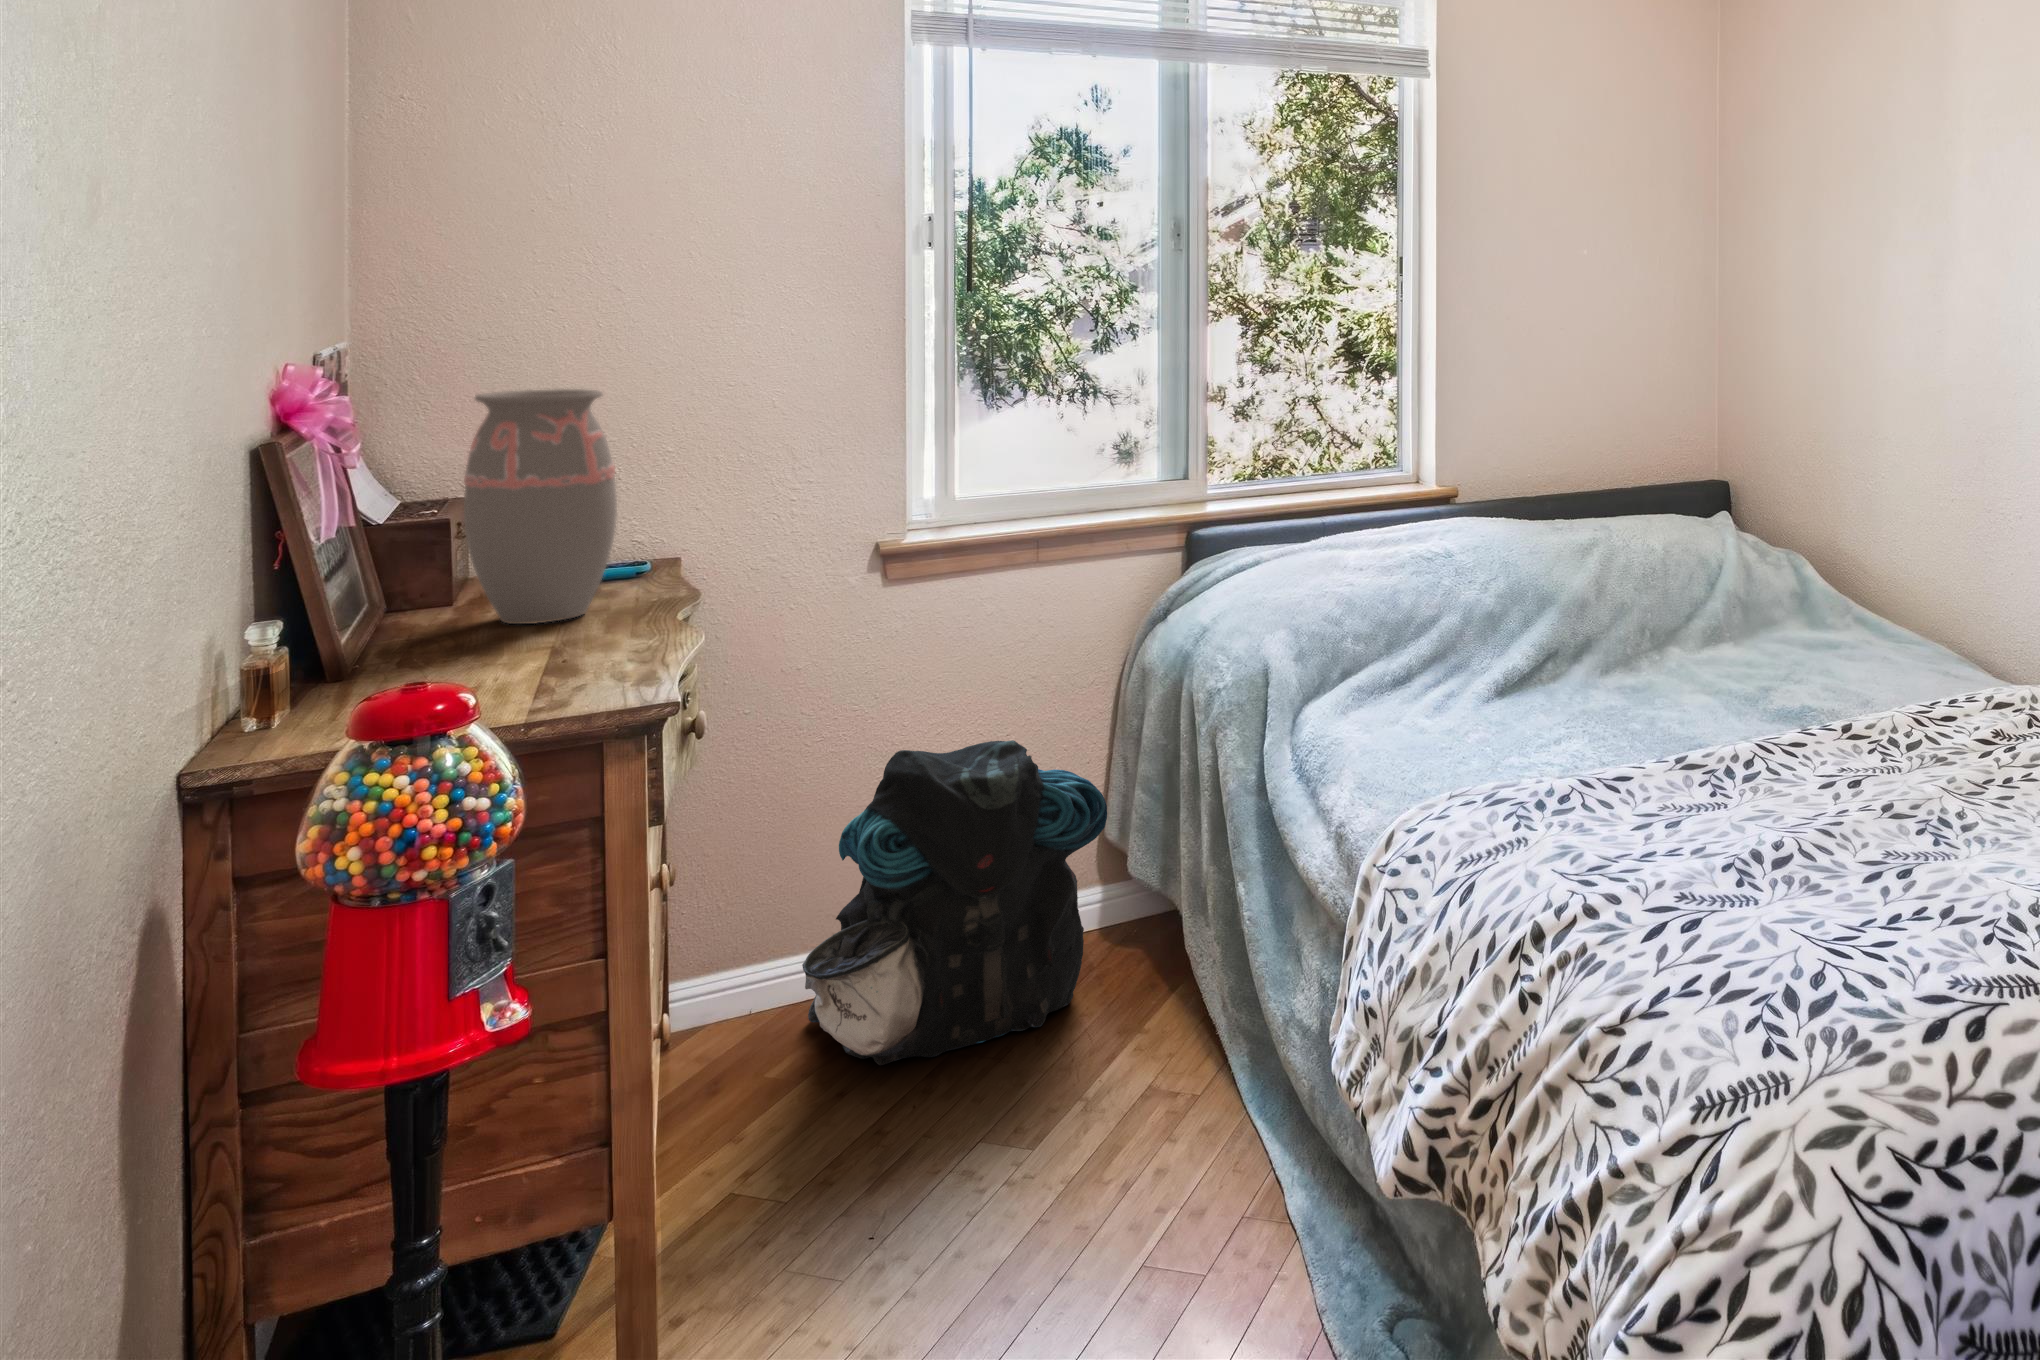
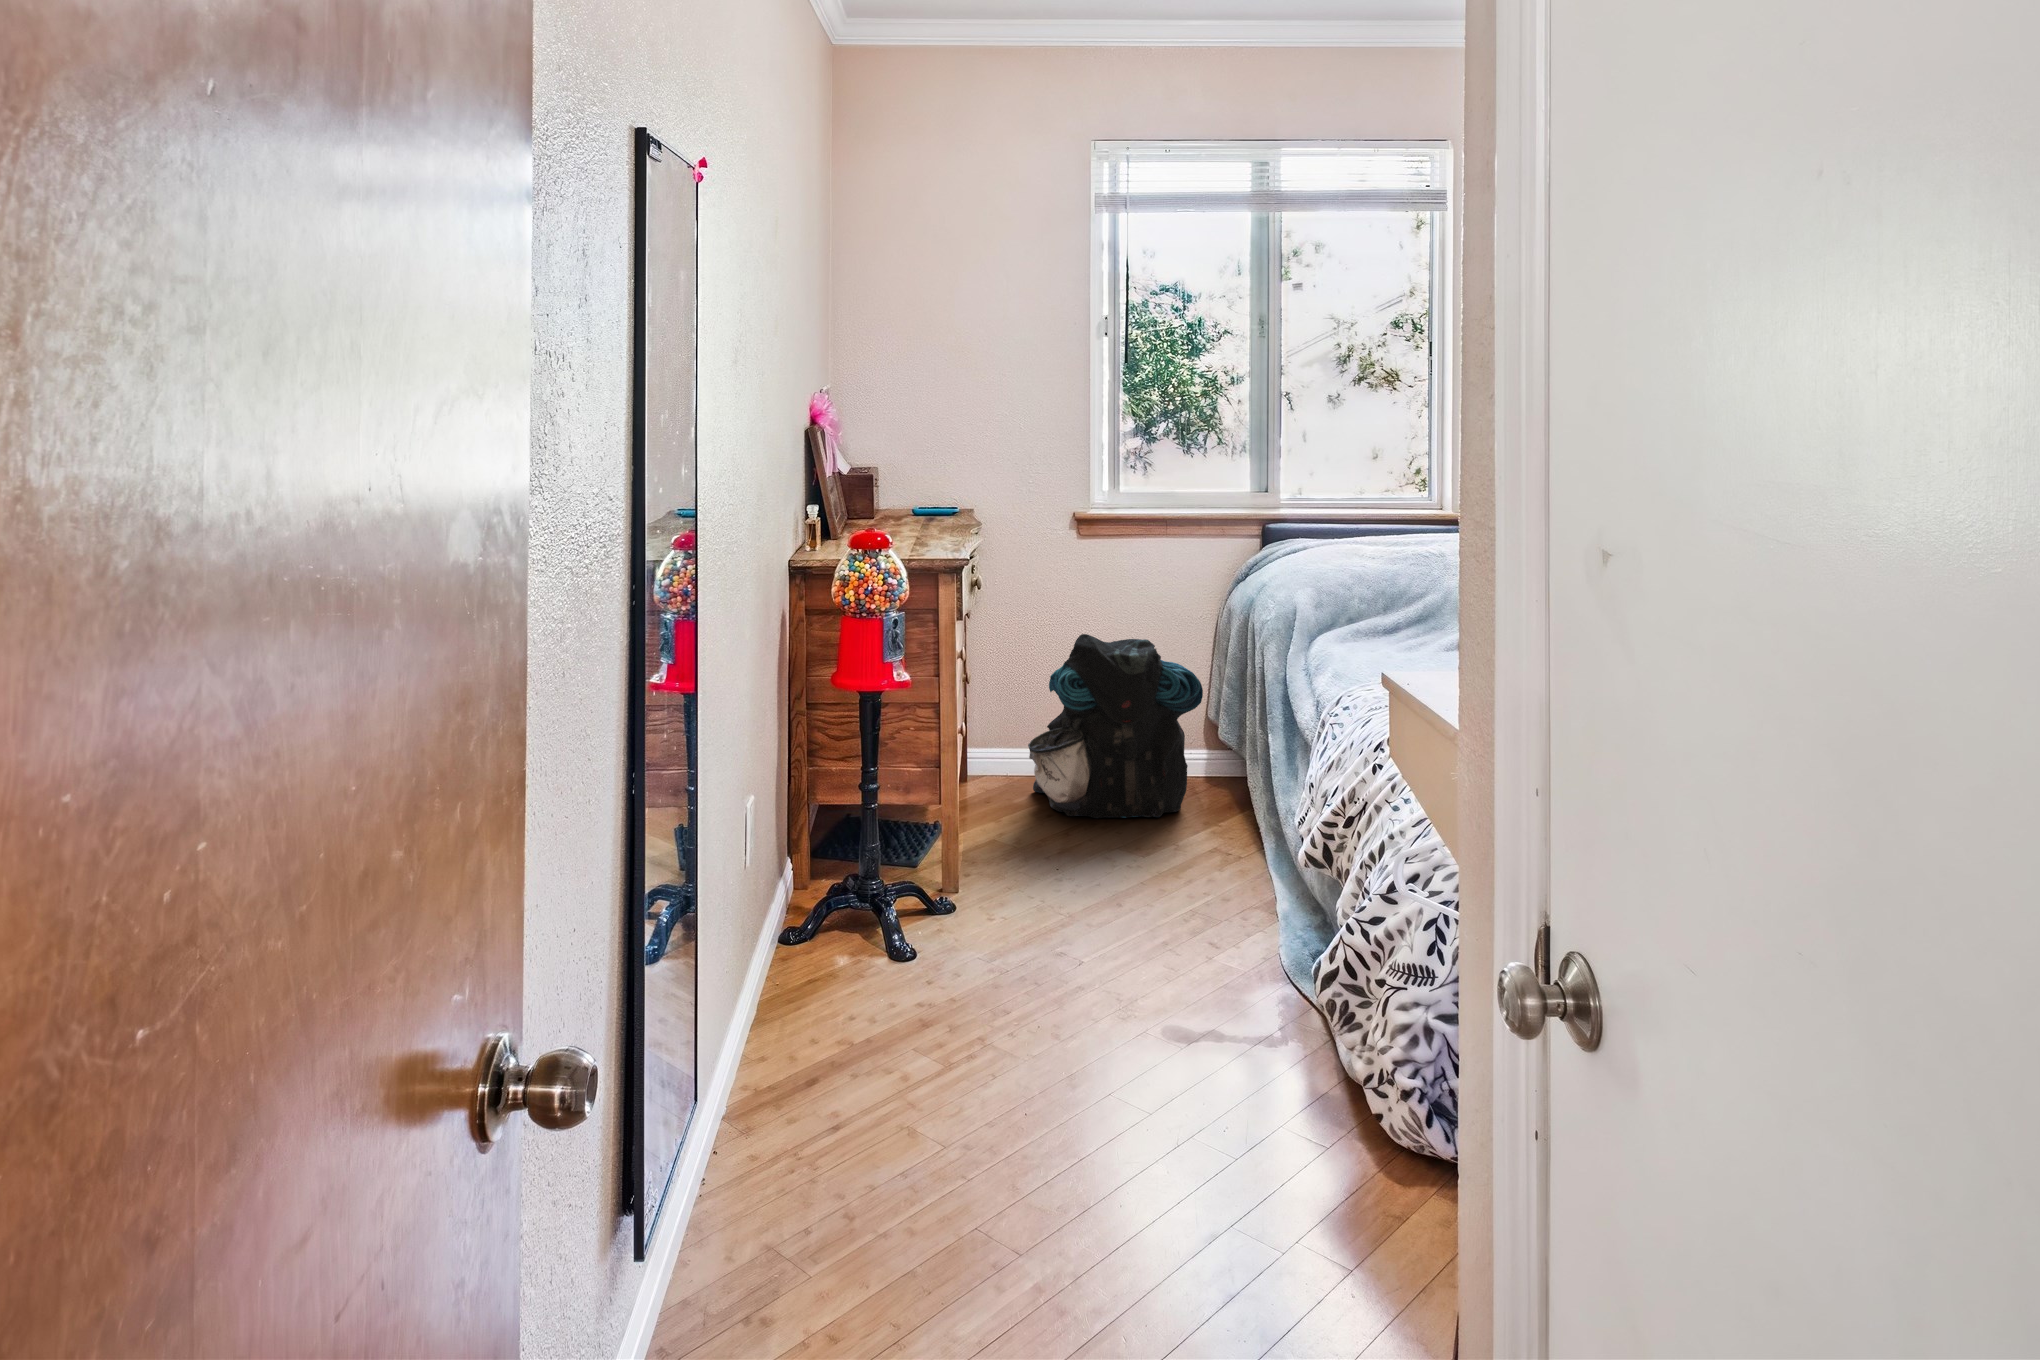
decorative vase: present [464,389,617,624] -> none [881,412,944,531]

